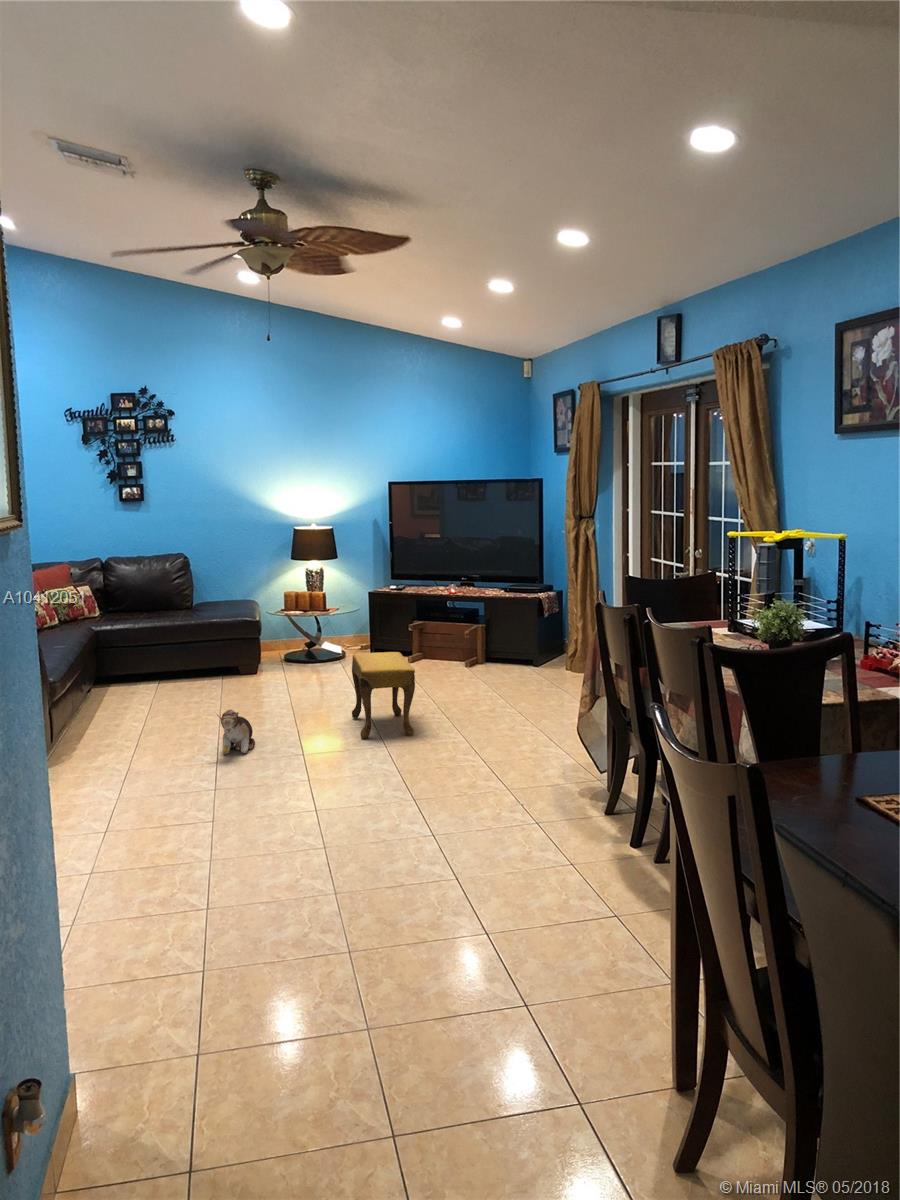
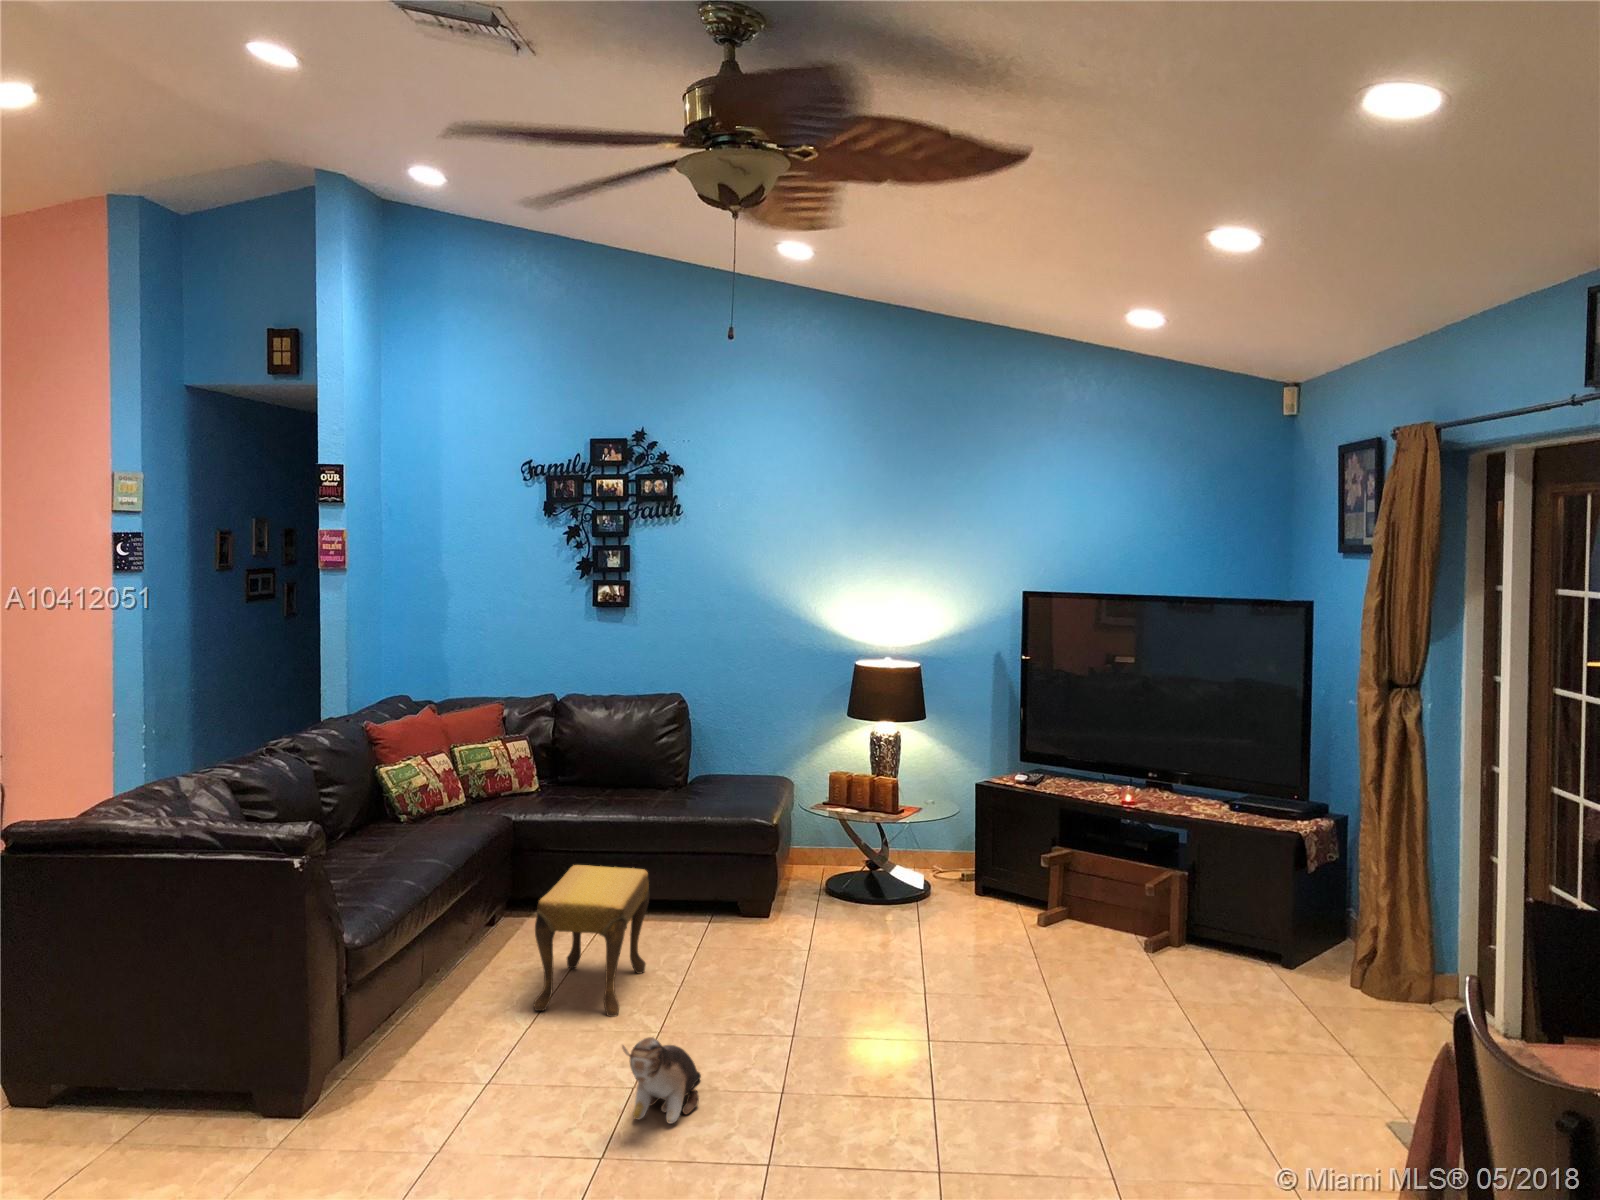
footstool: present [352,652,415,738] -> present [534,865,650,1017]

